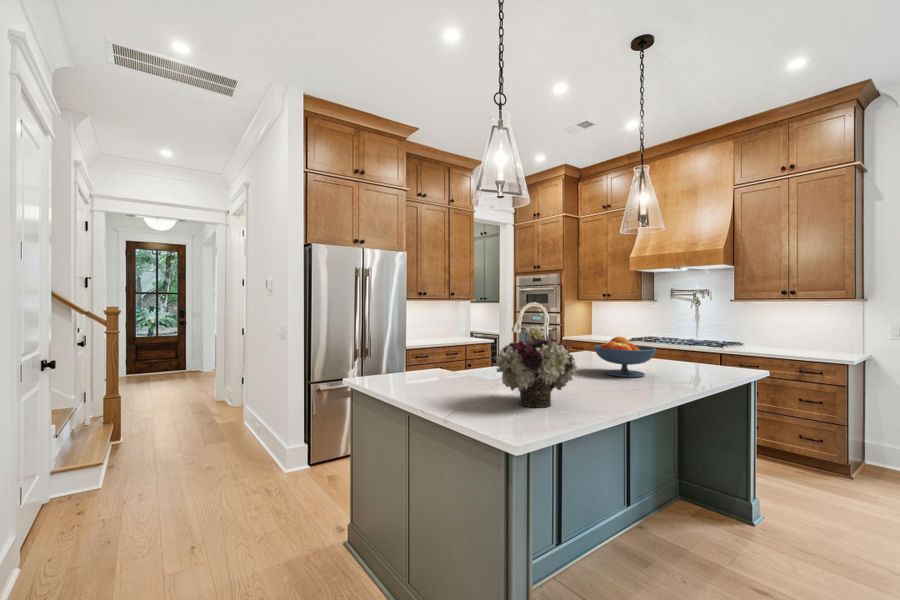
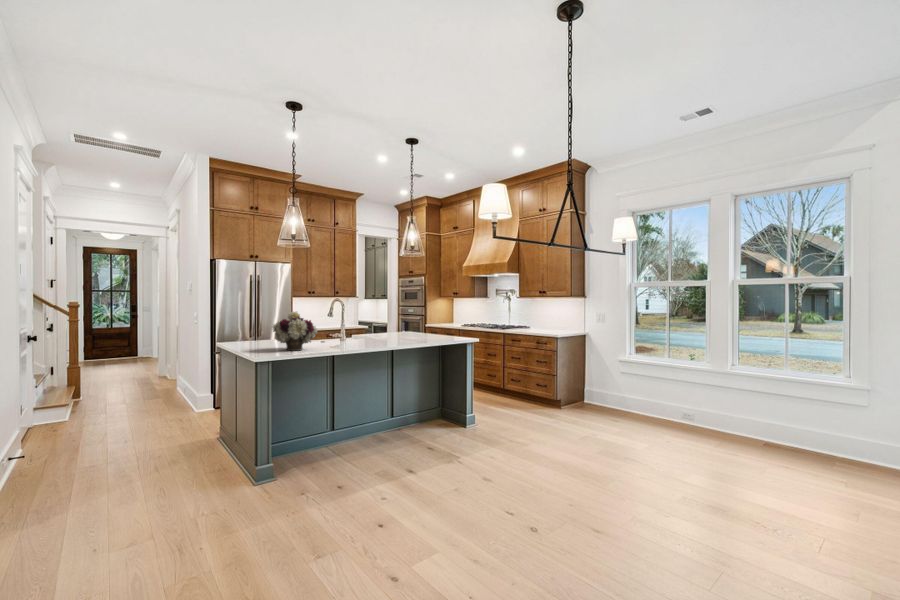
fruit bowl: present [594,337,657,377] -> none [365,320,399,342]

